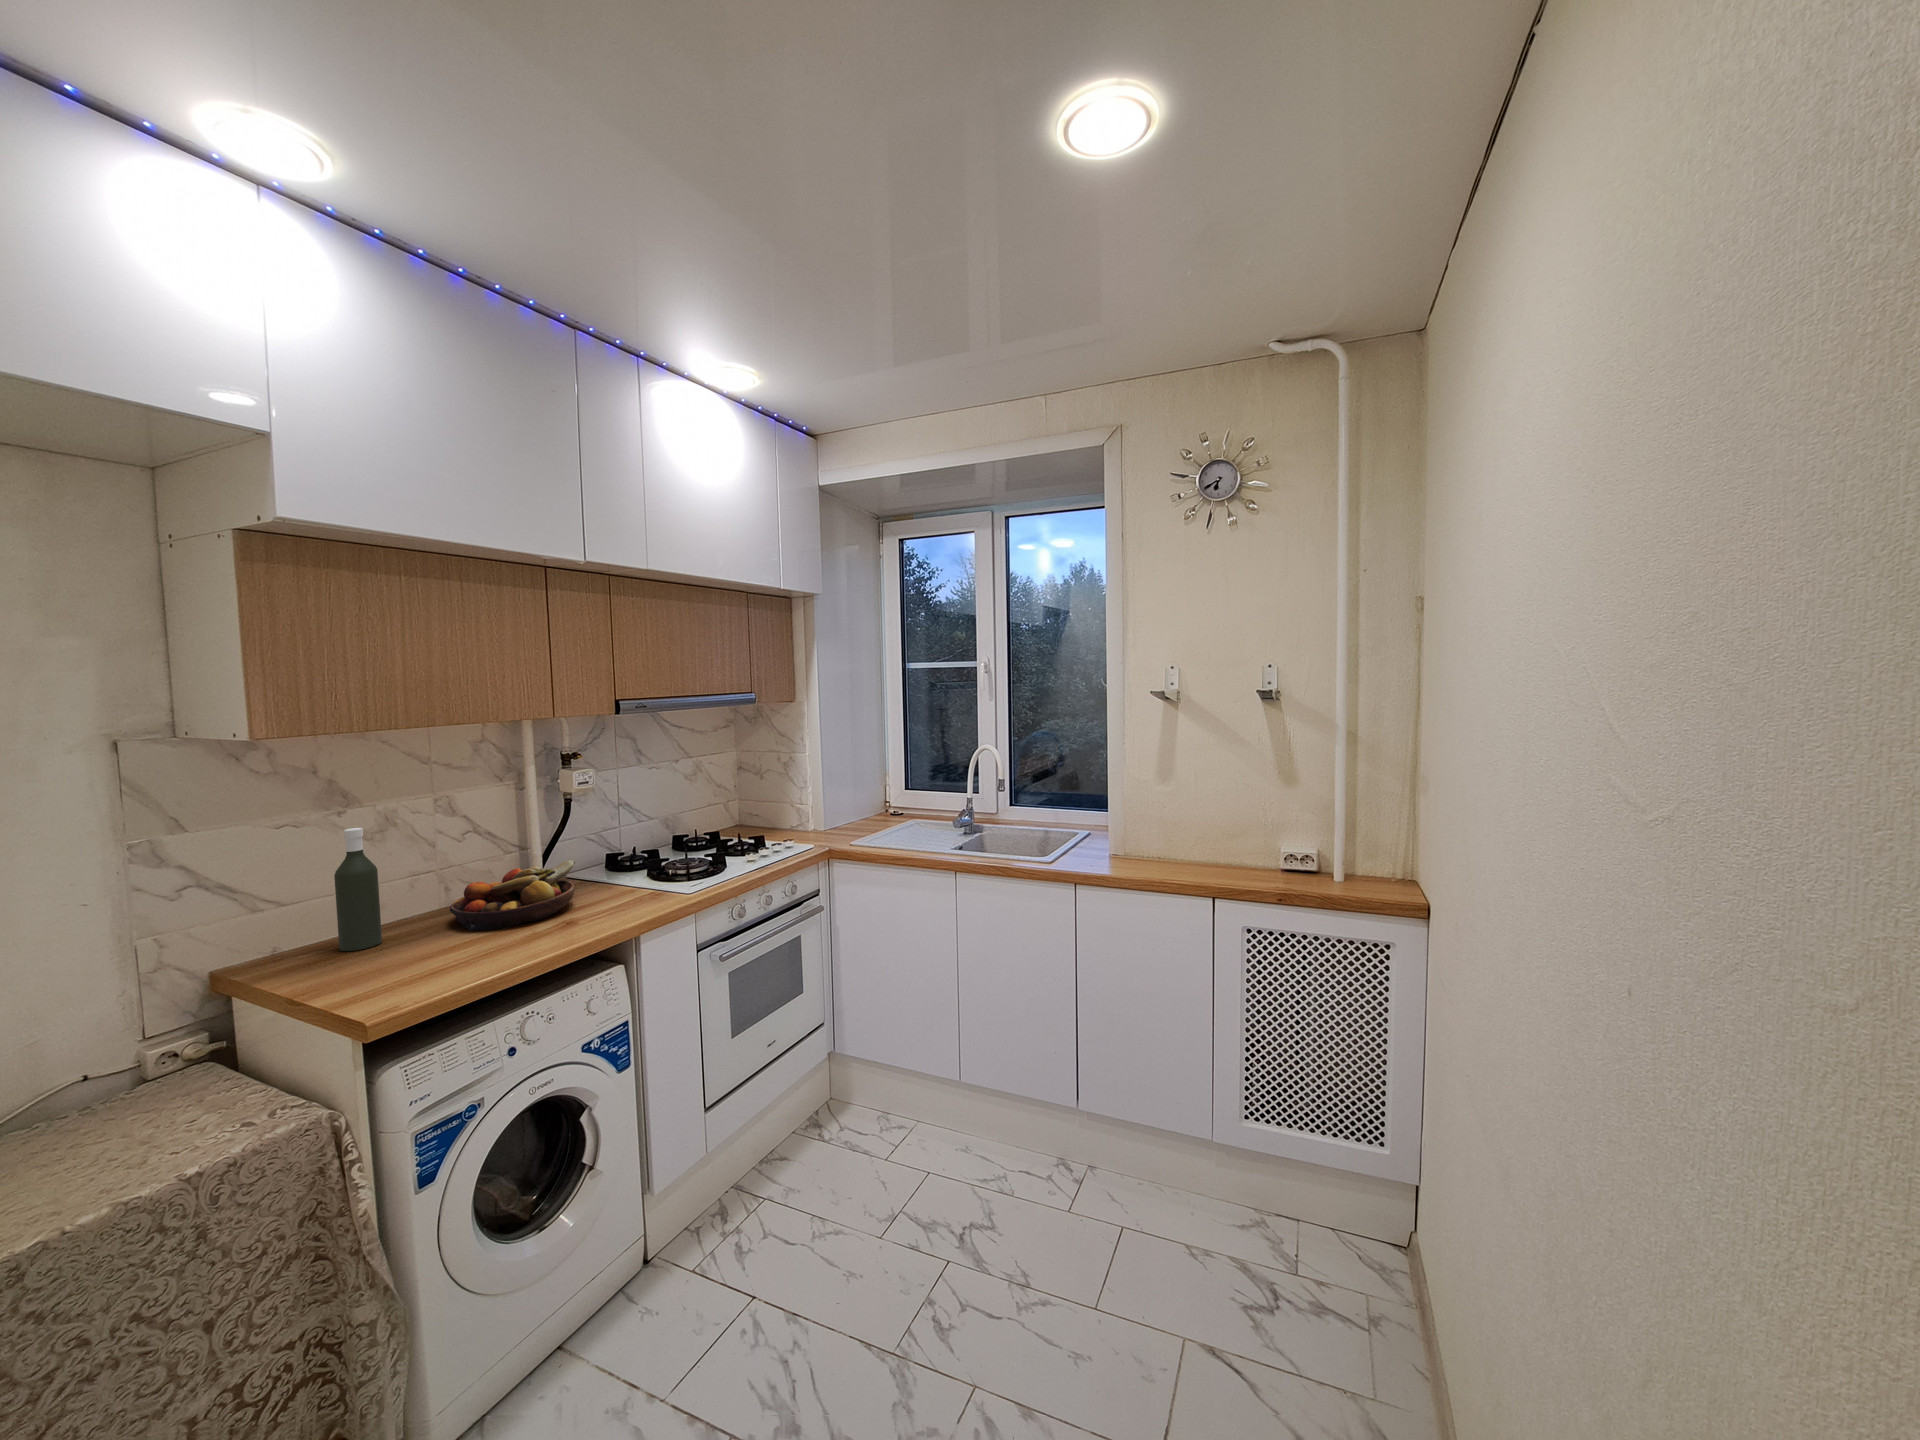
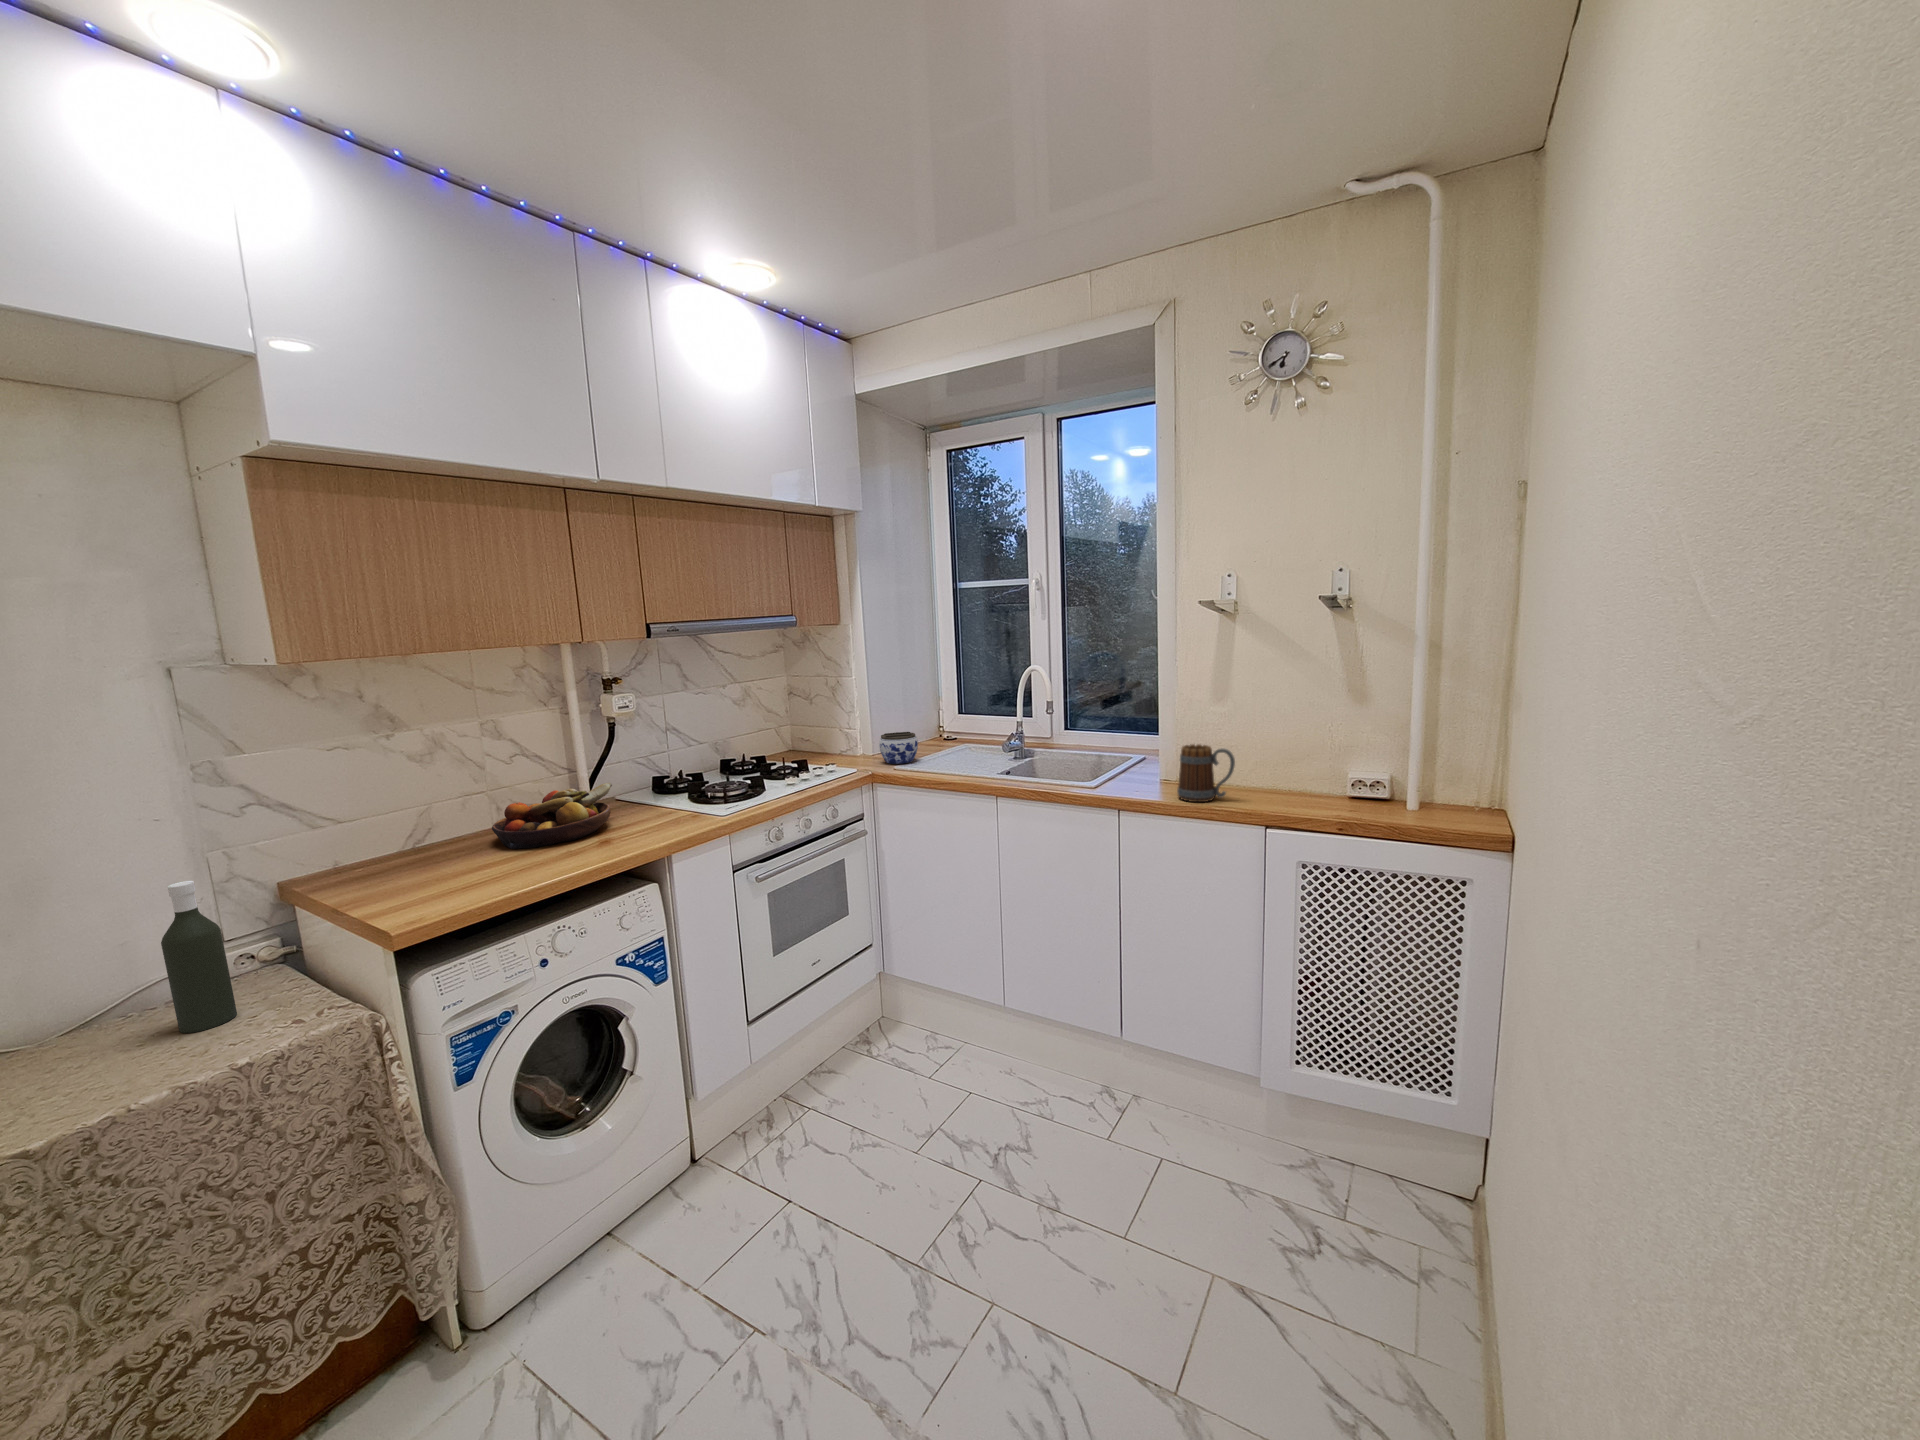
jar: none [836,805,874,837] -> present [879,732,918,764]
mug: none [1128,820,1180,874] -> present [1177,744,1235,802]
bottle: present [334,828,382,951] -> present [161,881,237,1033]

